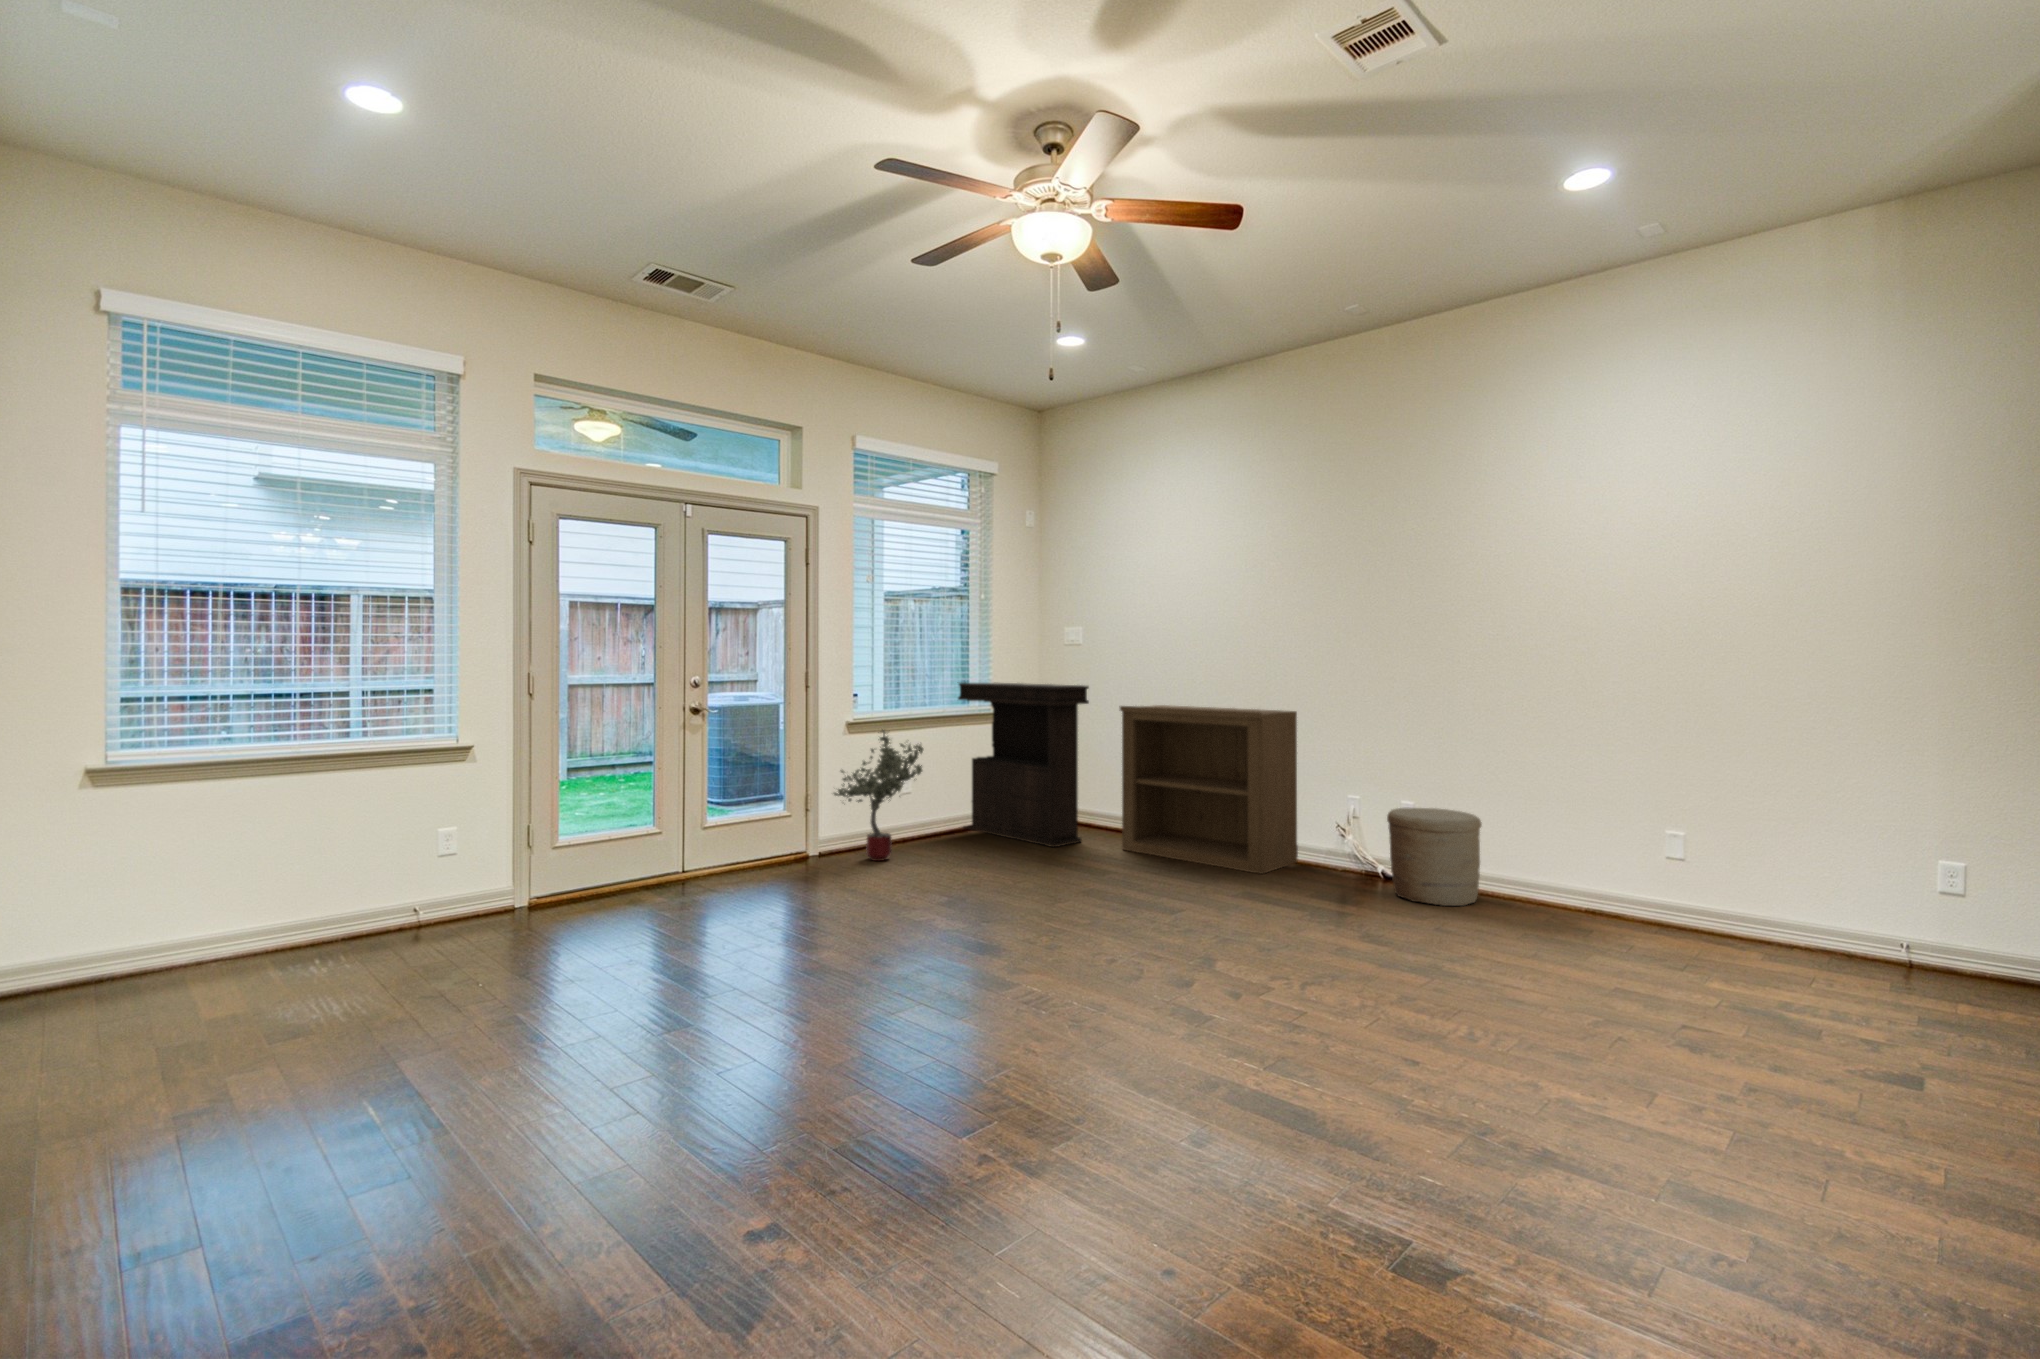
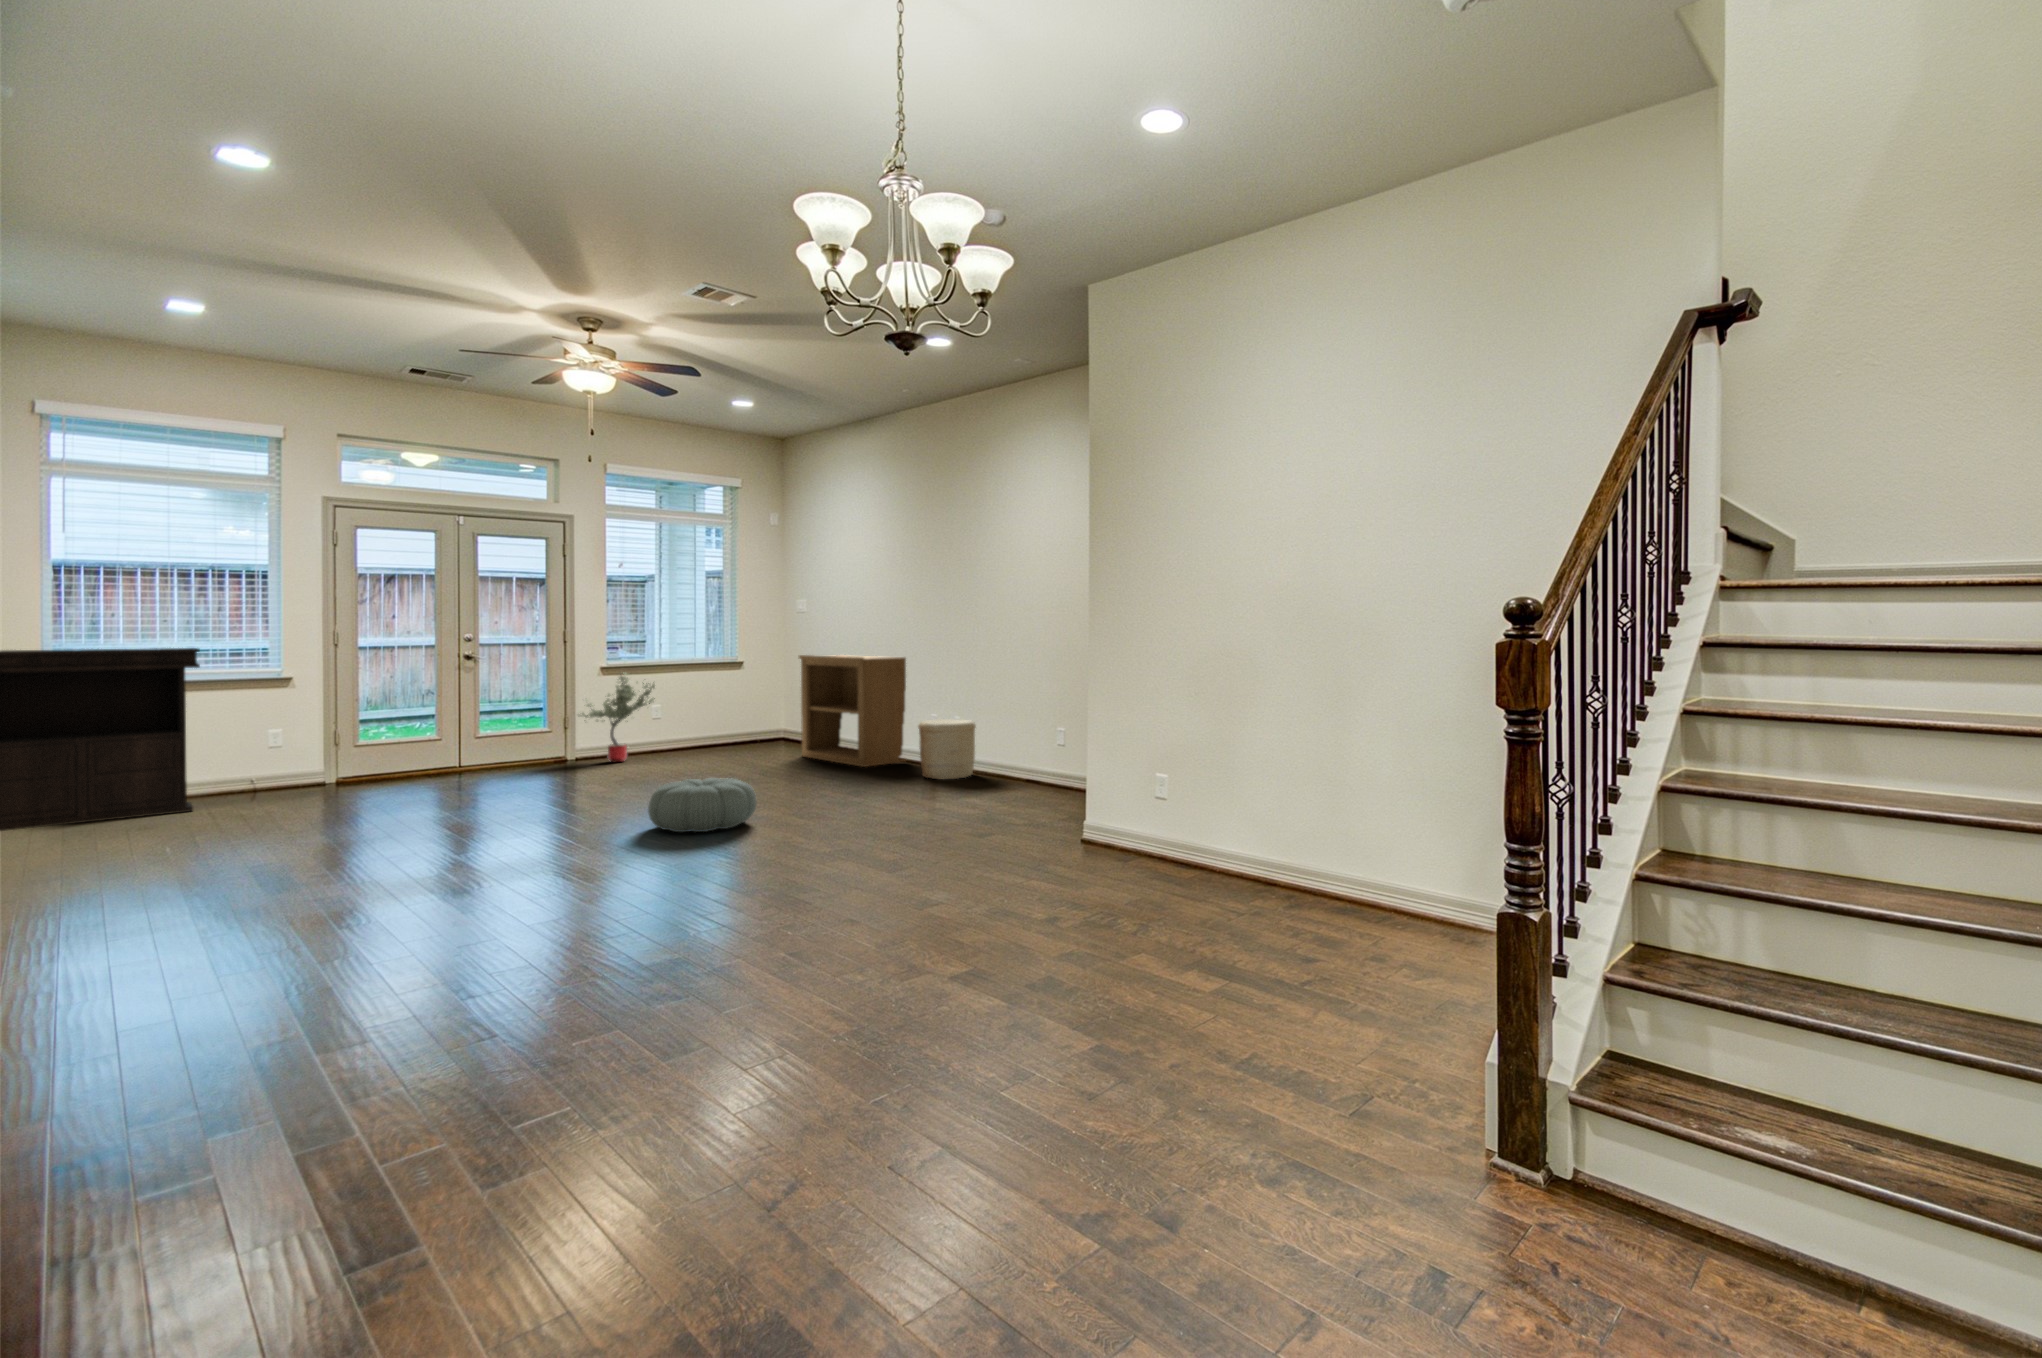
console table: present [958,682,1089,847] -> present [0,648,200,831]
pouf: none [1228,946,1425,1072] -> present [648,778,756,832]

